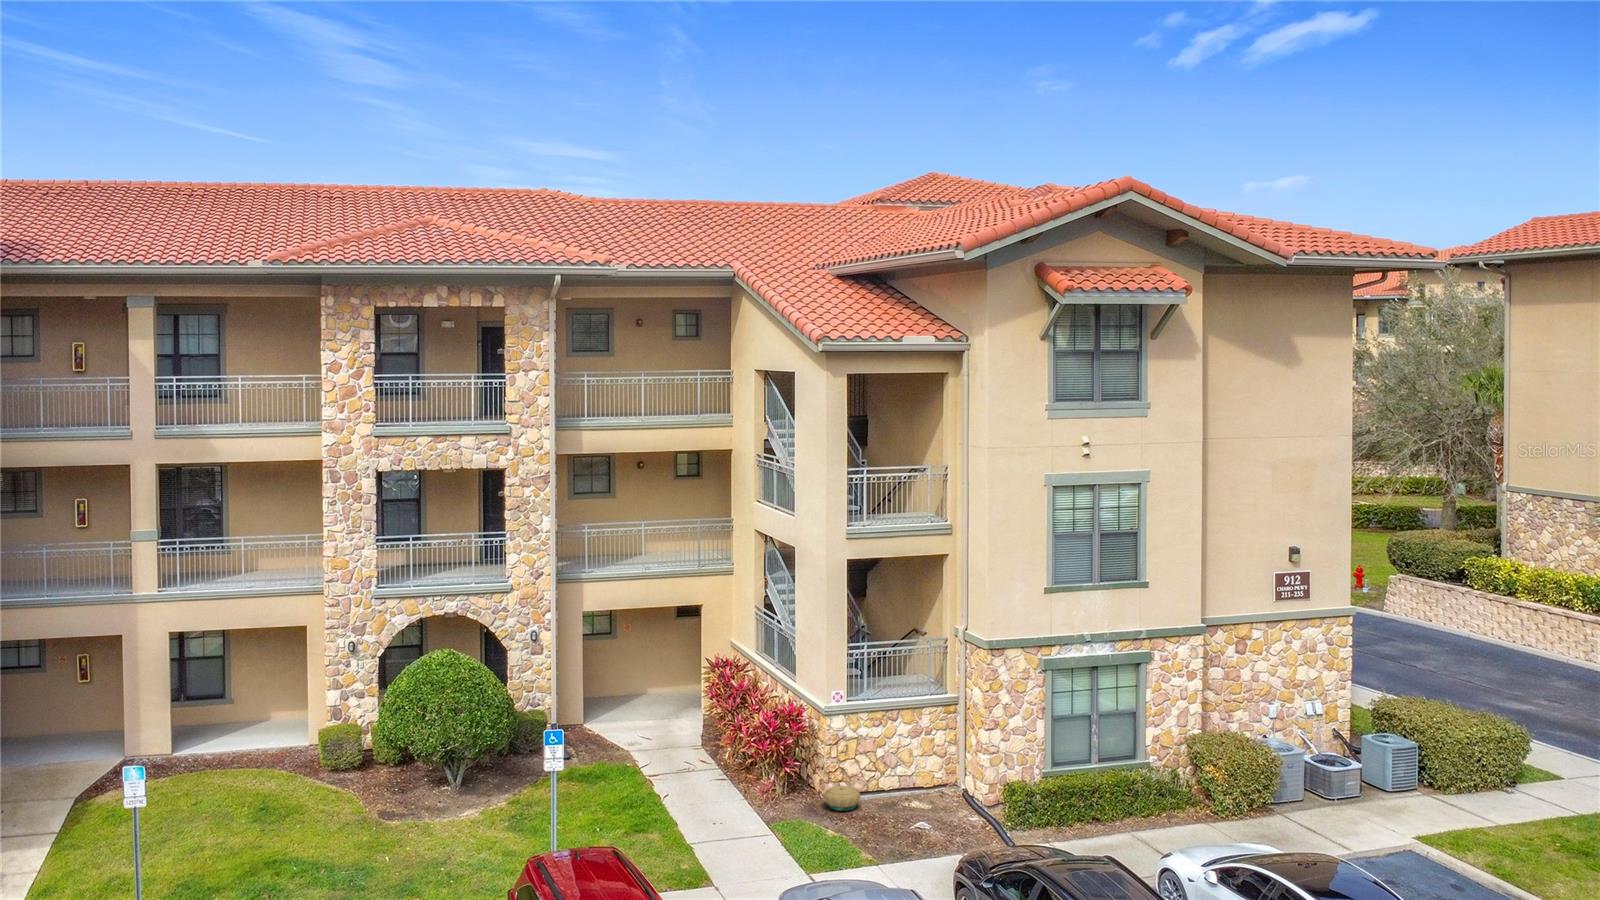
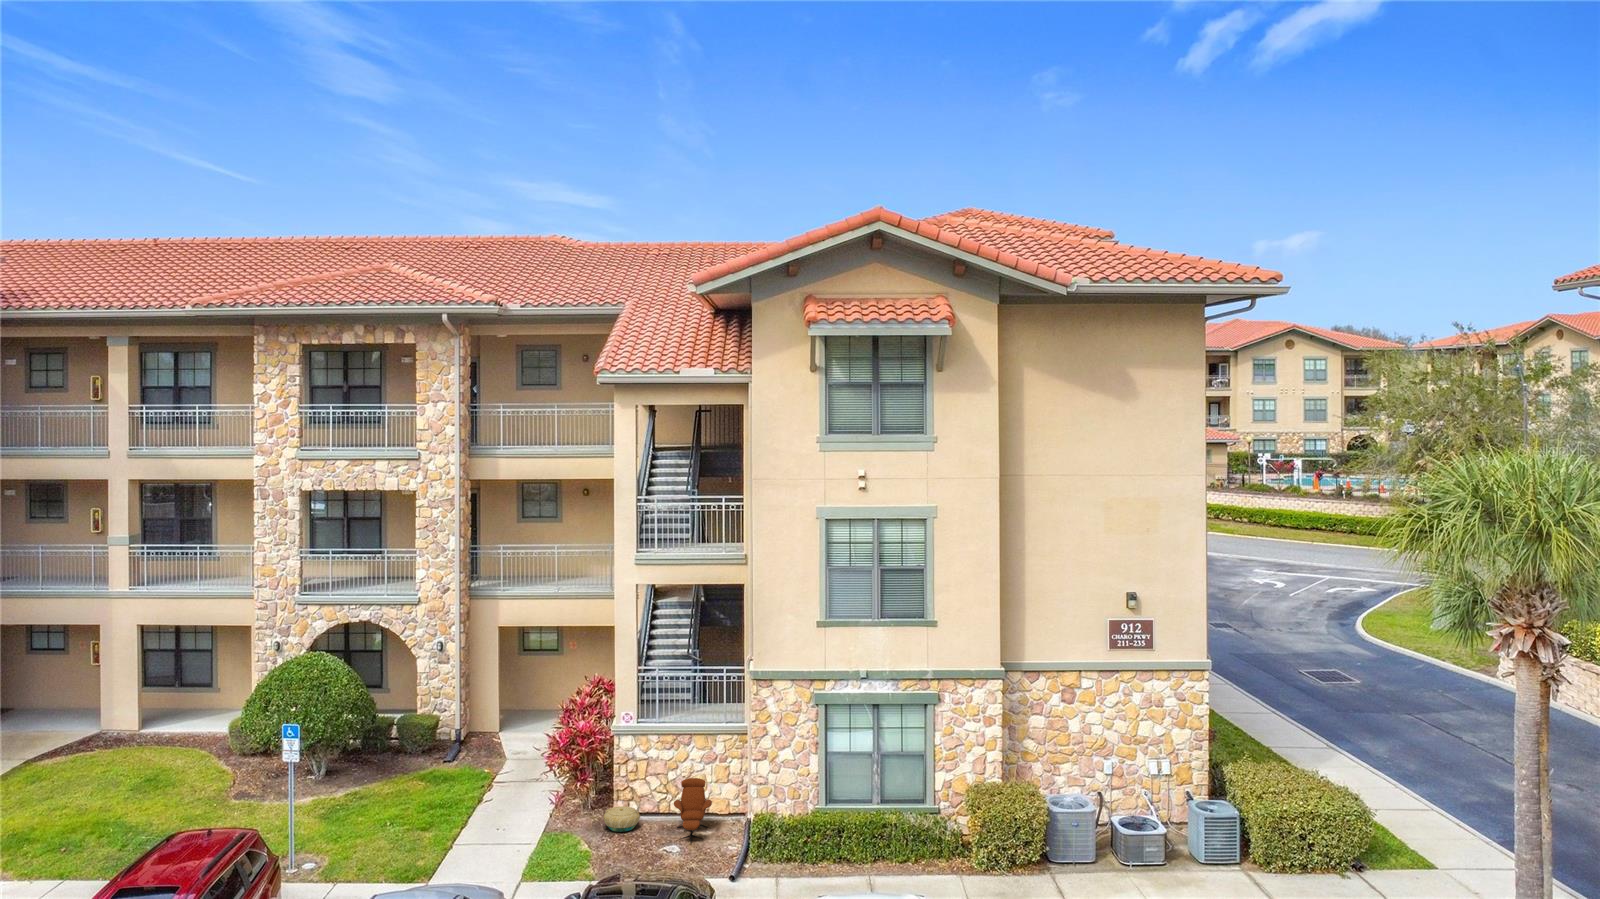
lounge chair: none [892,752,935,815] -> present [674,778,712,843]

